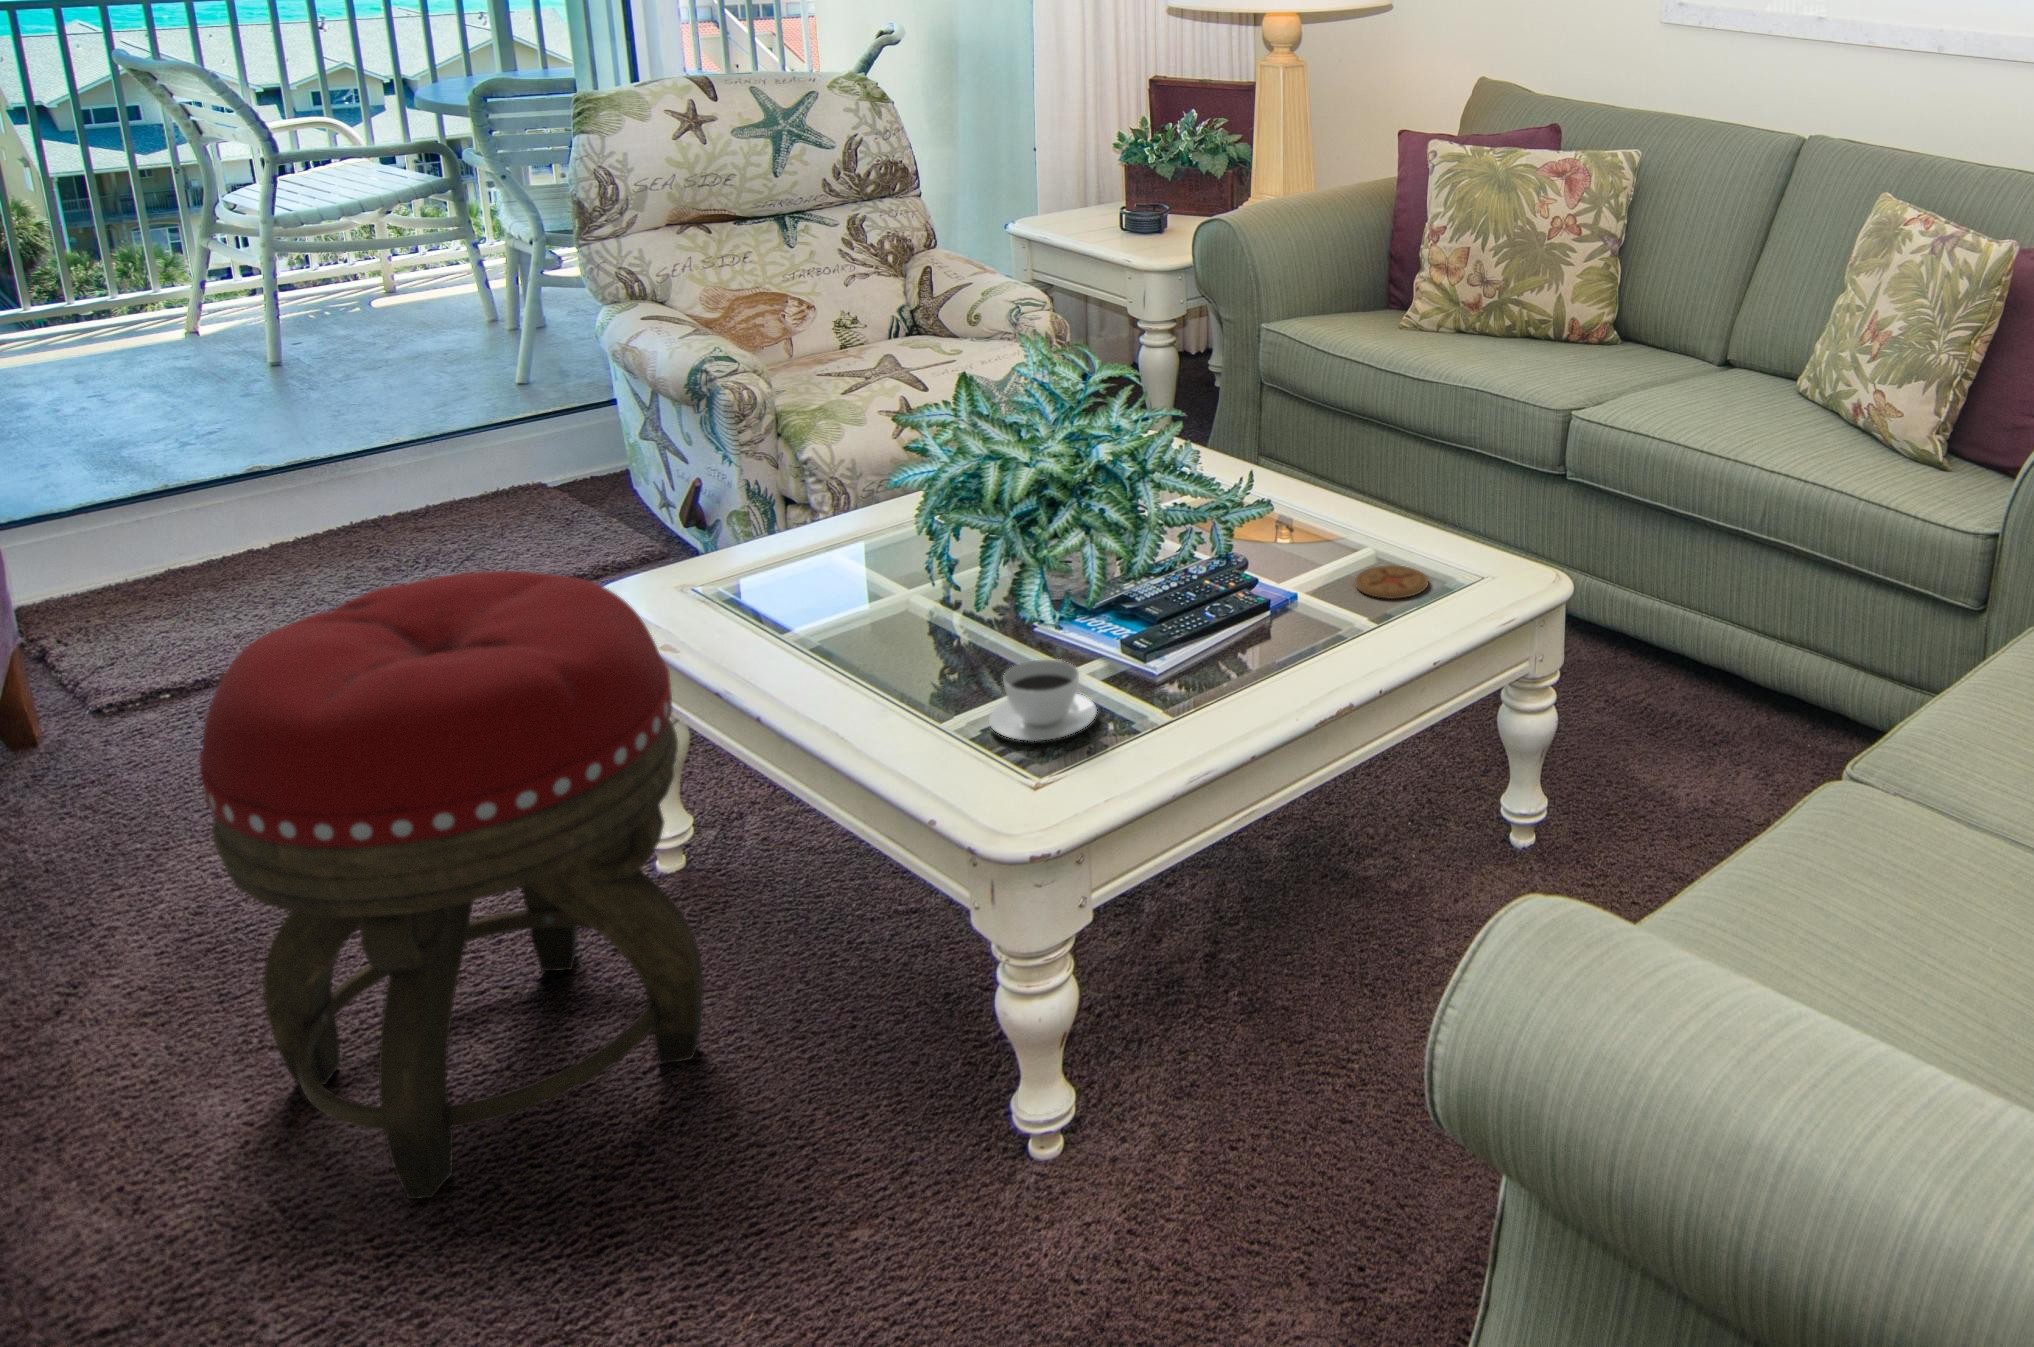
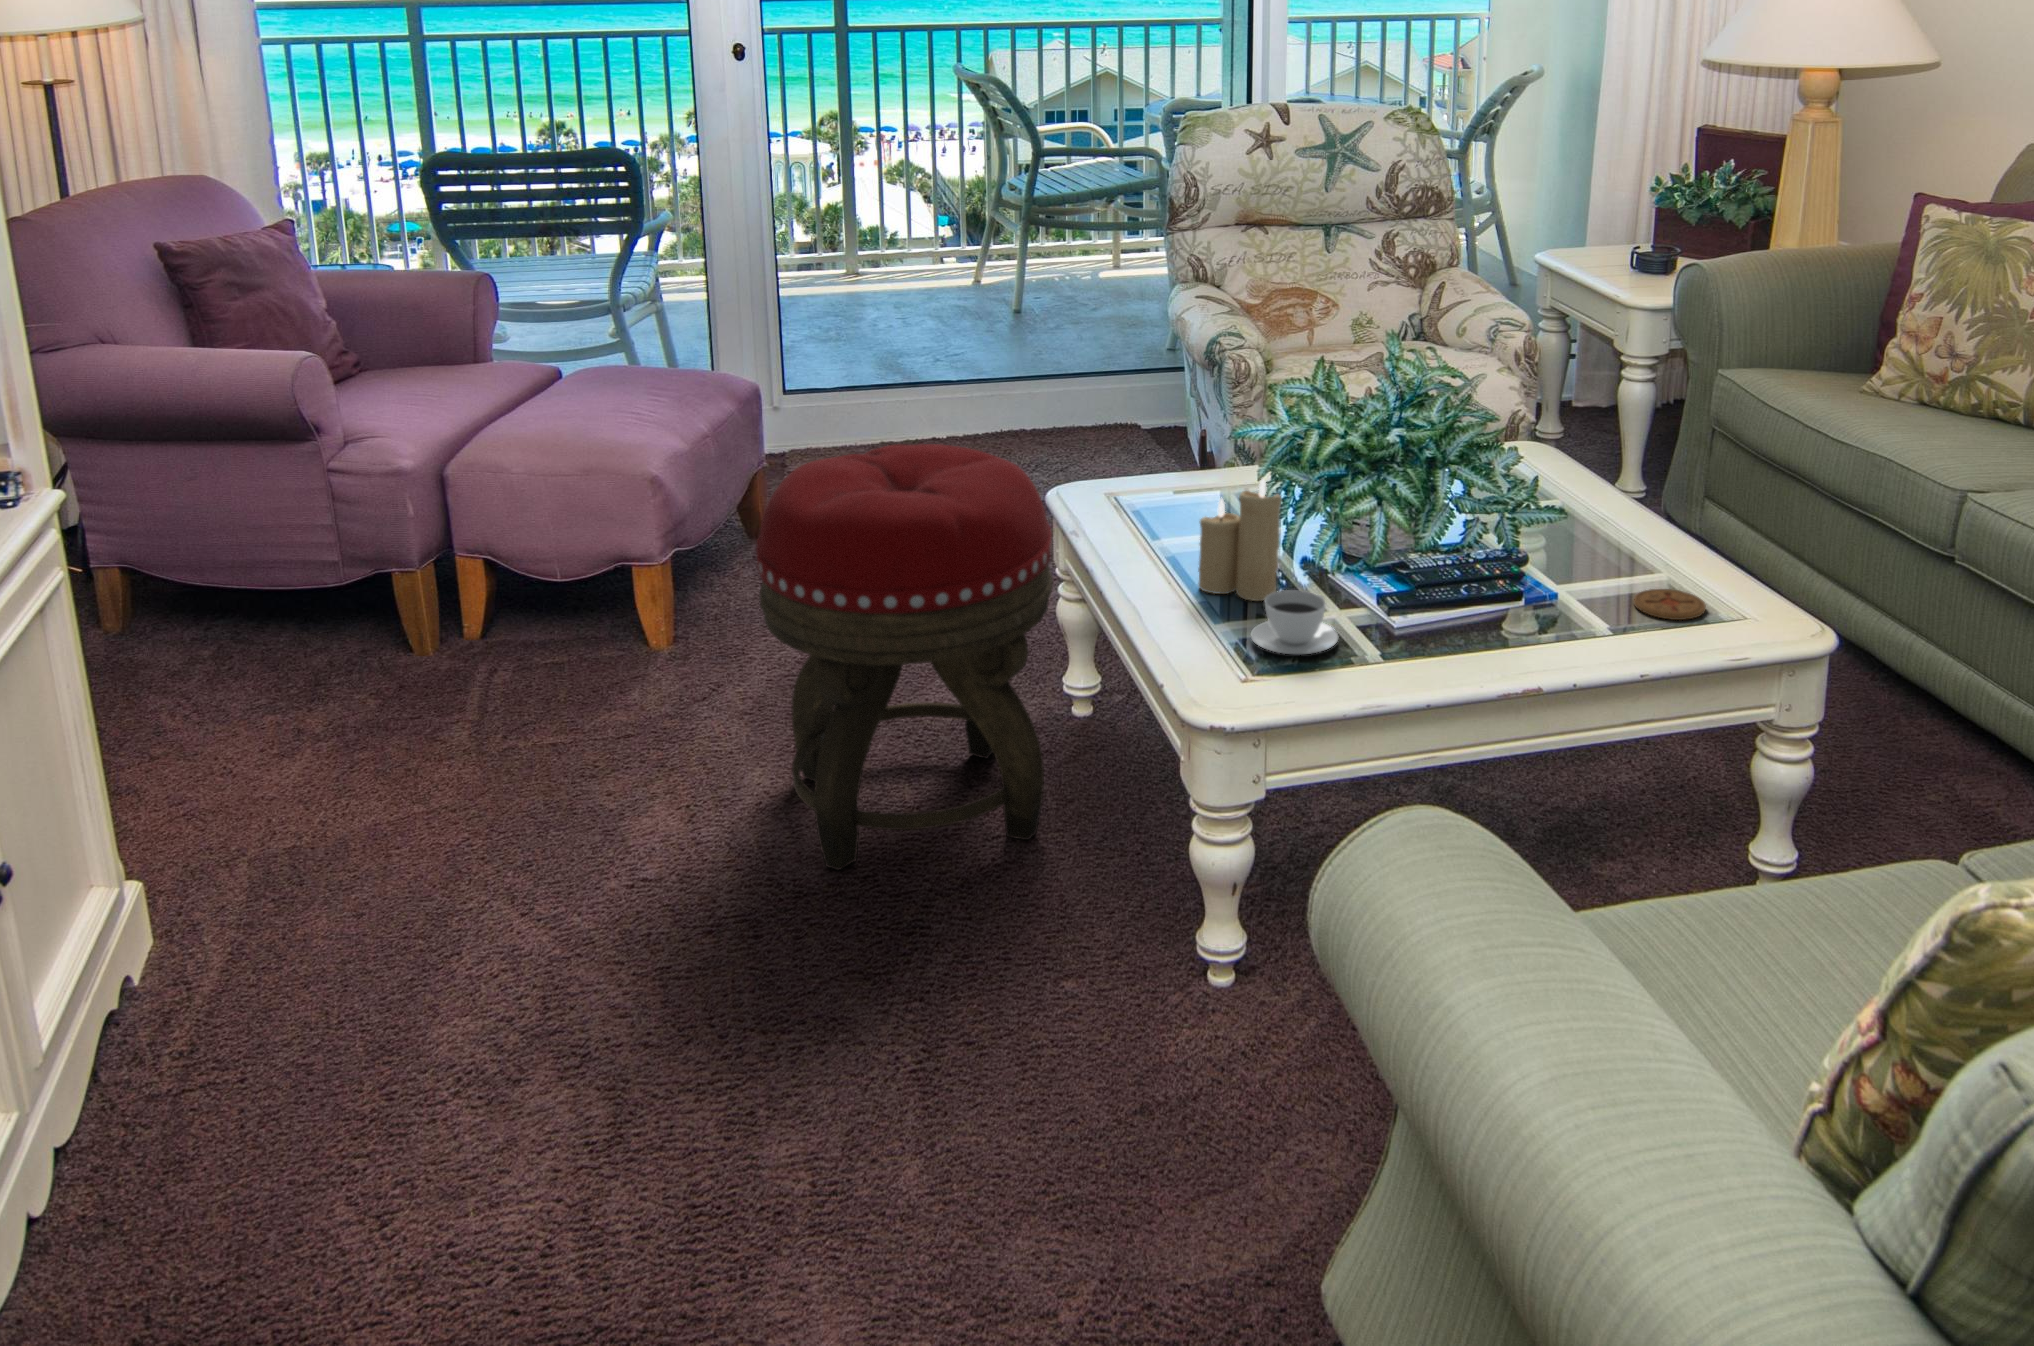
candle: none [871,535,979,687] -> present [1198,479,1282,601]

